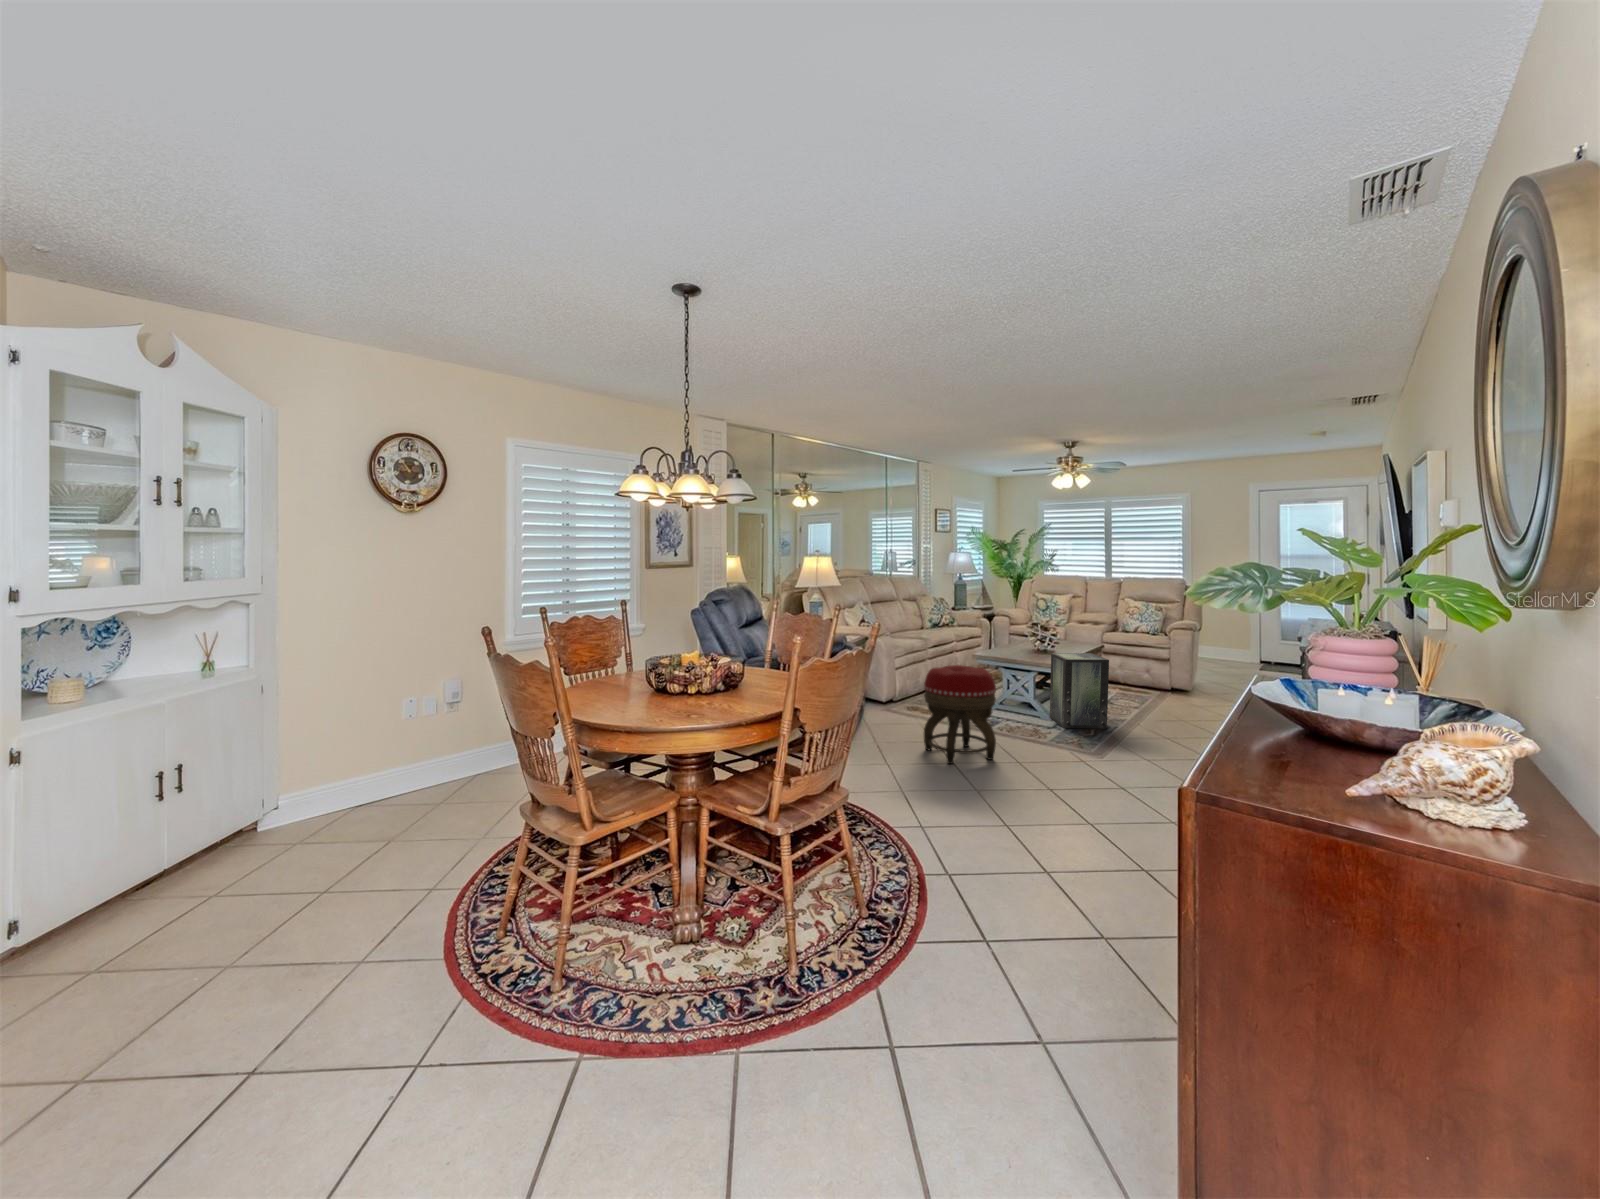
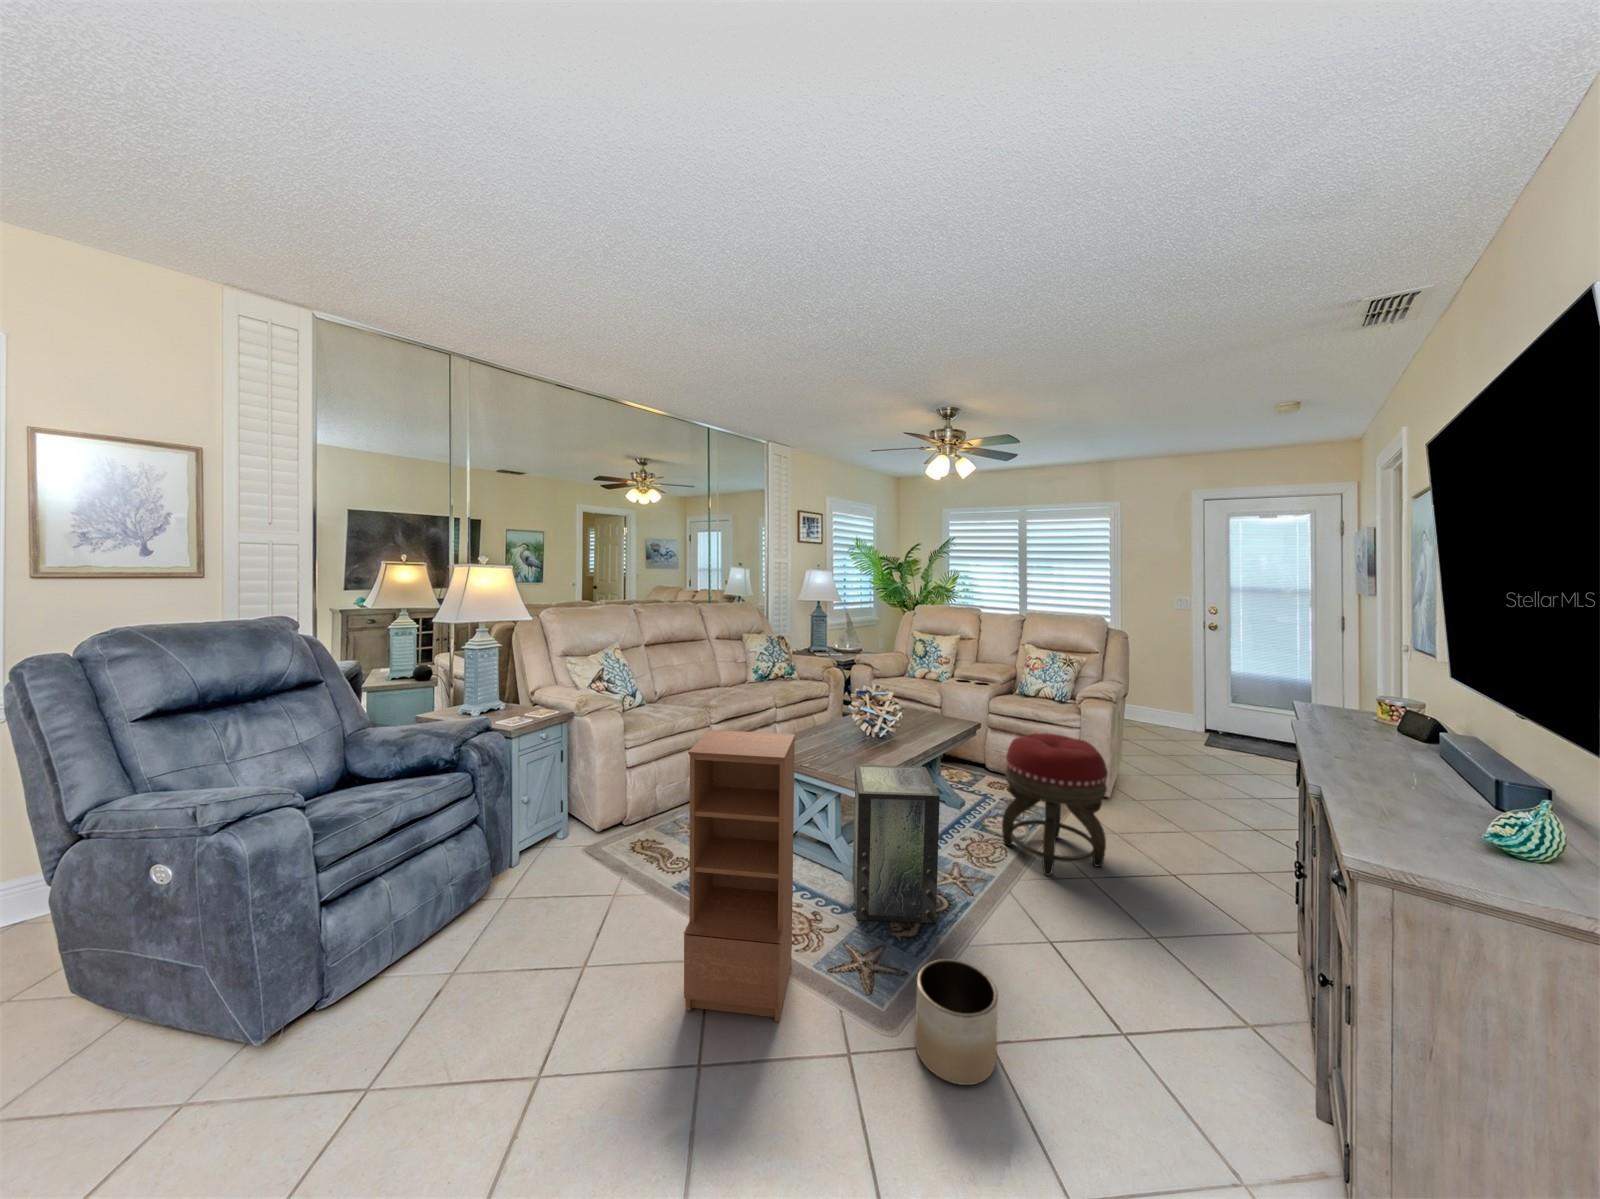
bookcase: none [998,621,1054,749] -> present [684,730,795,1022]
footstool: present [924,665,996,764] -> present [1002,733,1108,876]
planter: none [1117,718,1158,759] -> present [915,959,998,1085]

